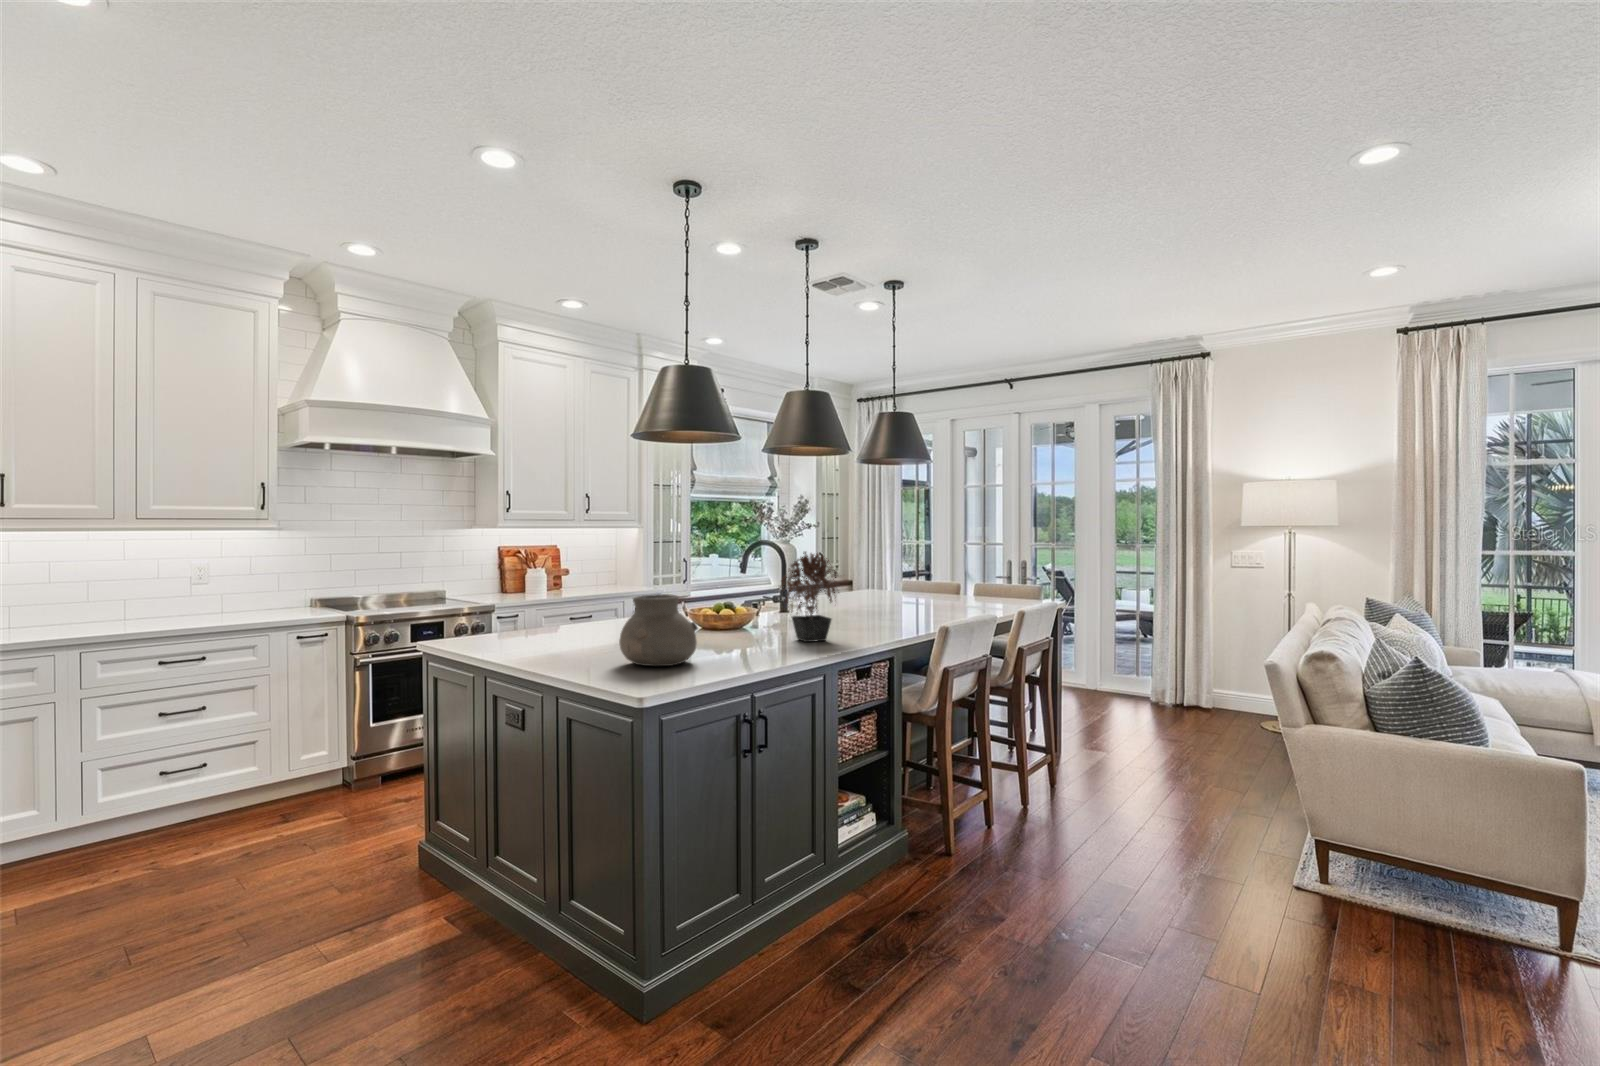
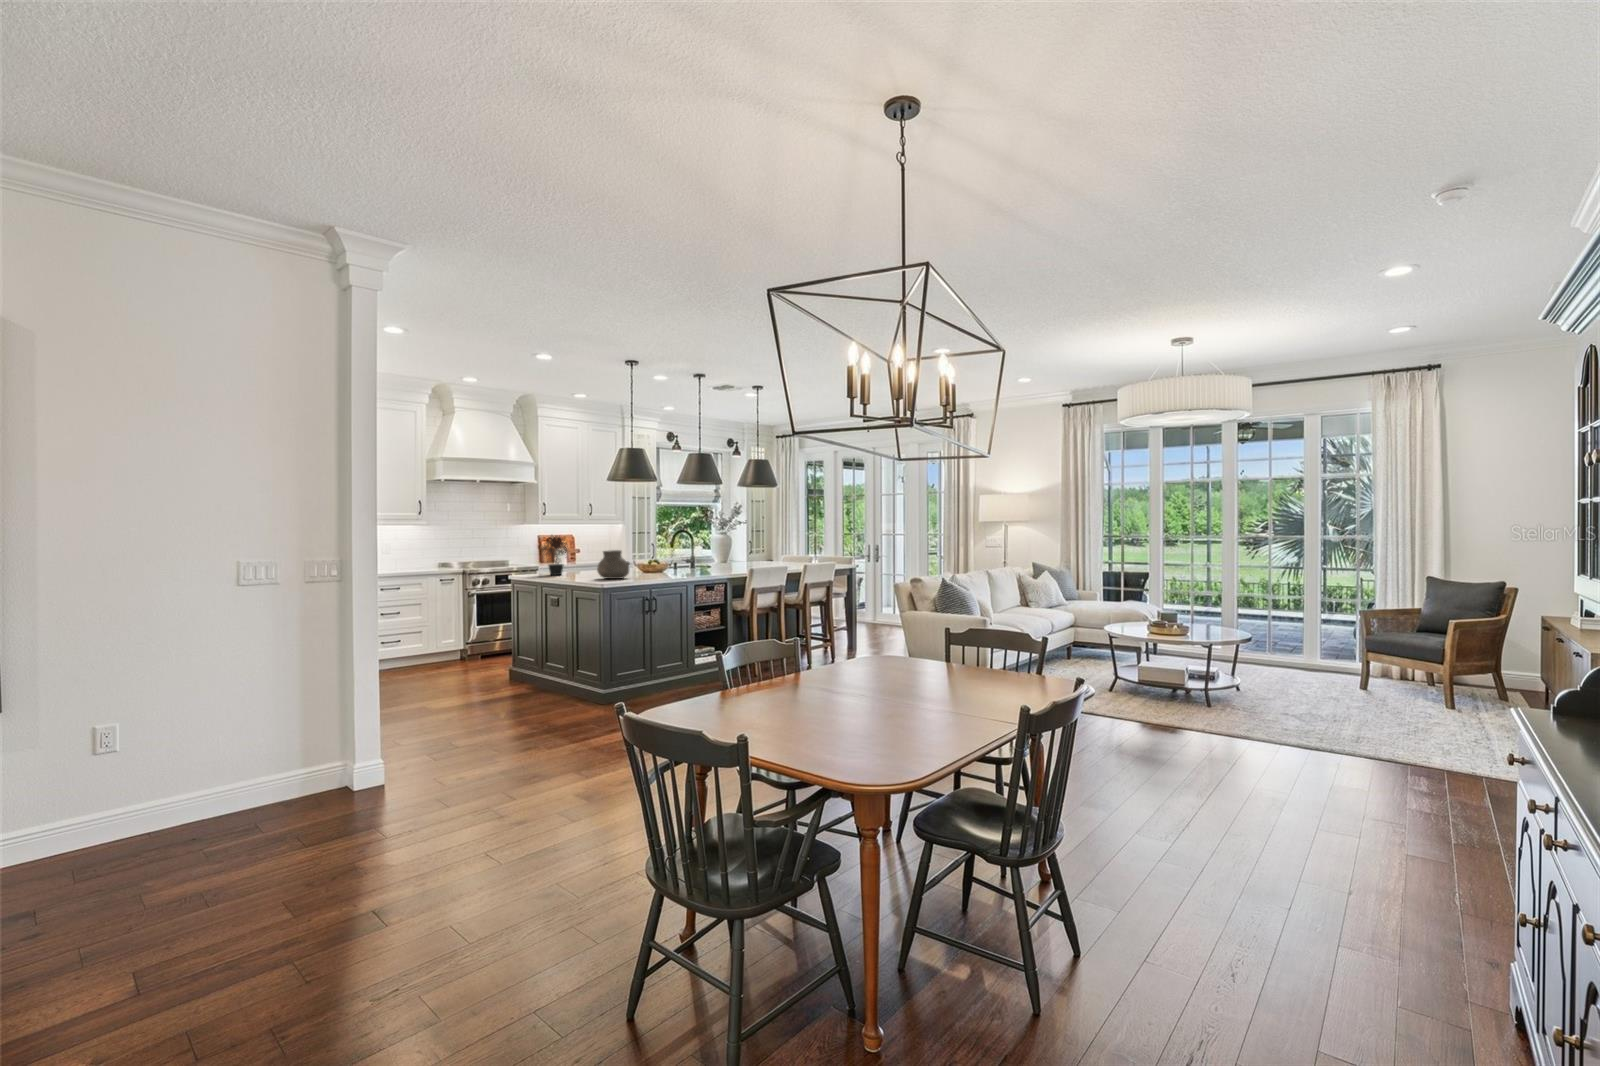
potted plant: present [778,552,839,642] -> present [541,536,567,575]

